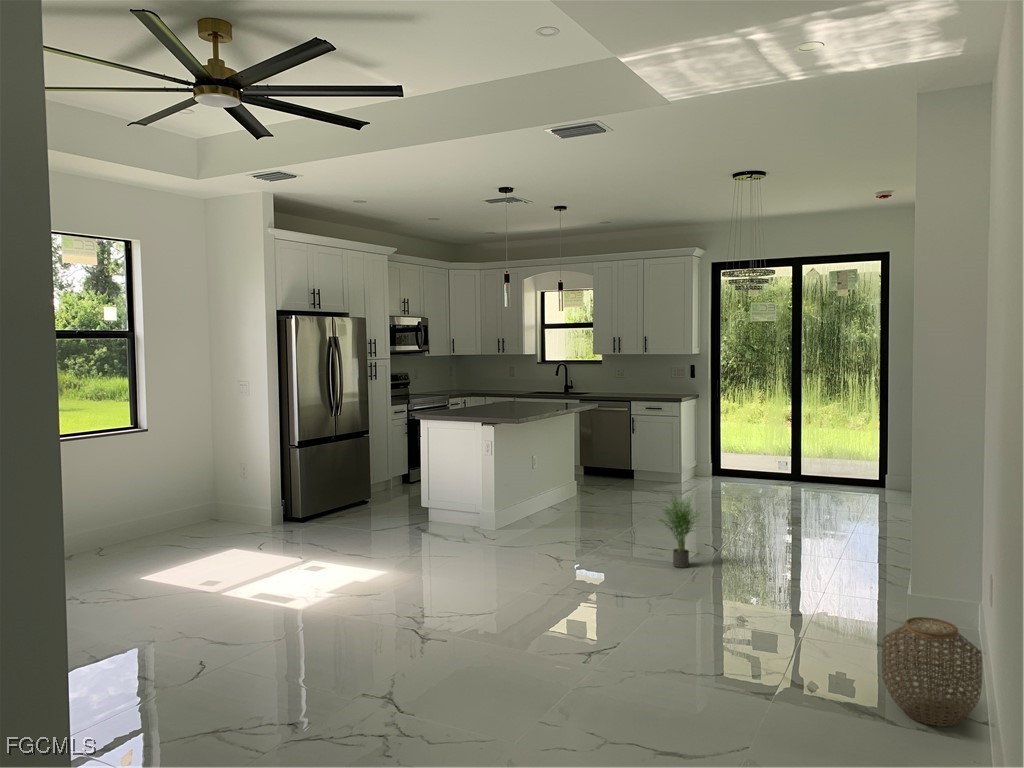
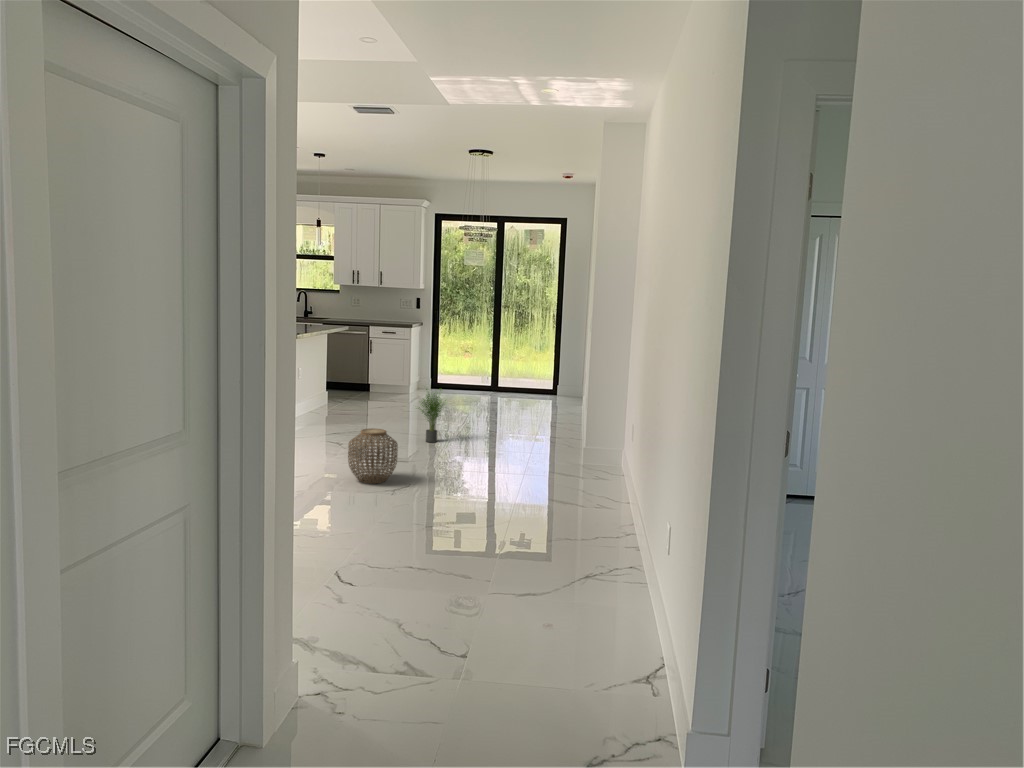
woven basket: present [882,617,982,726] -> present [348,428,398,483]

